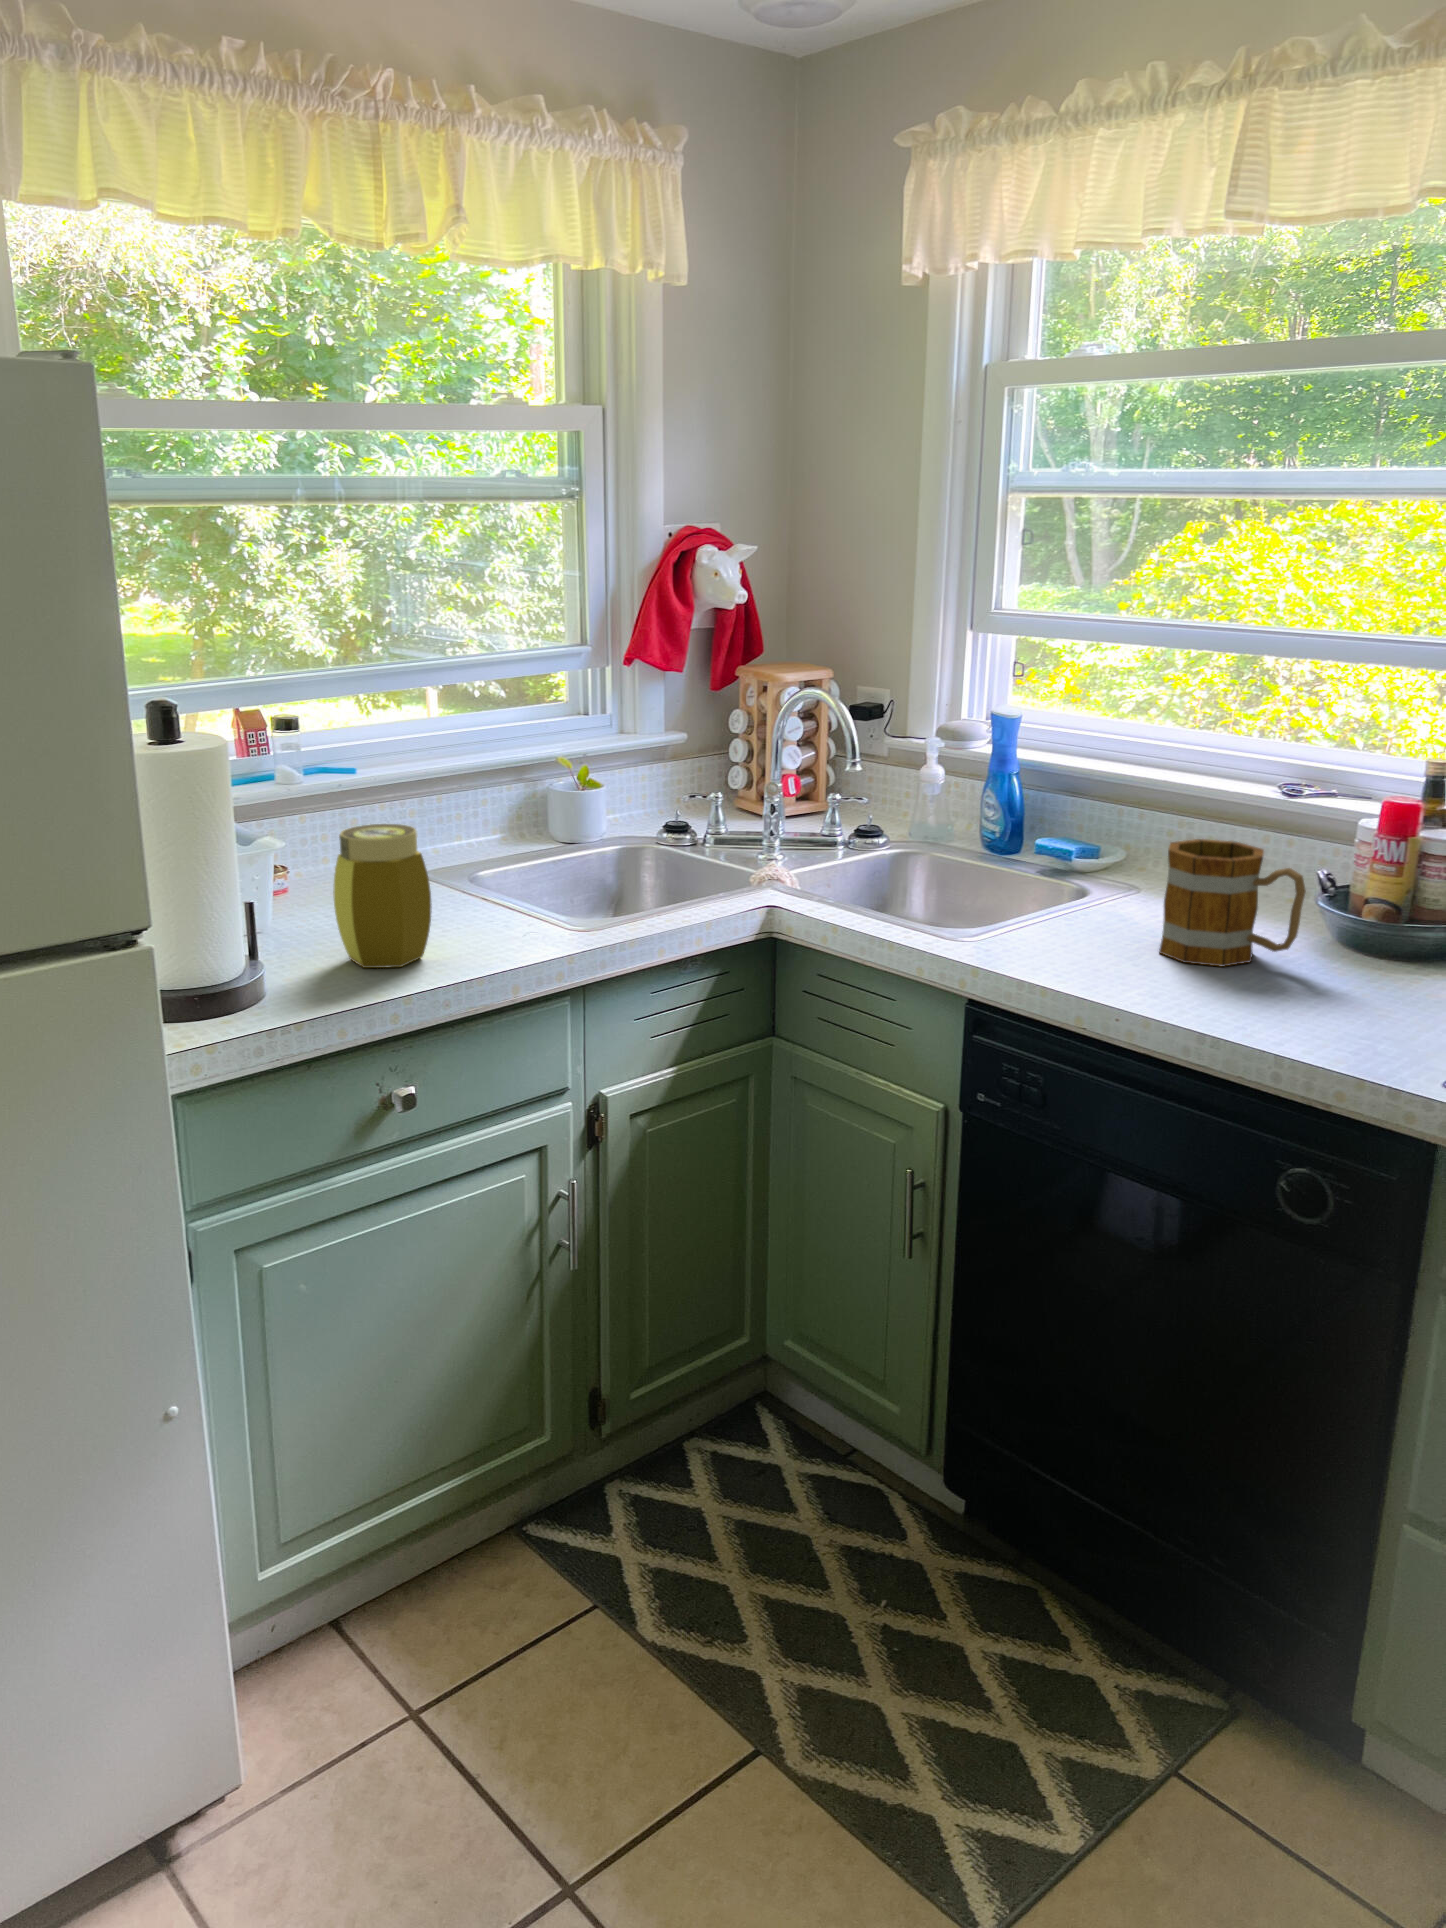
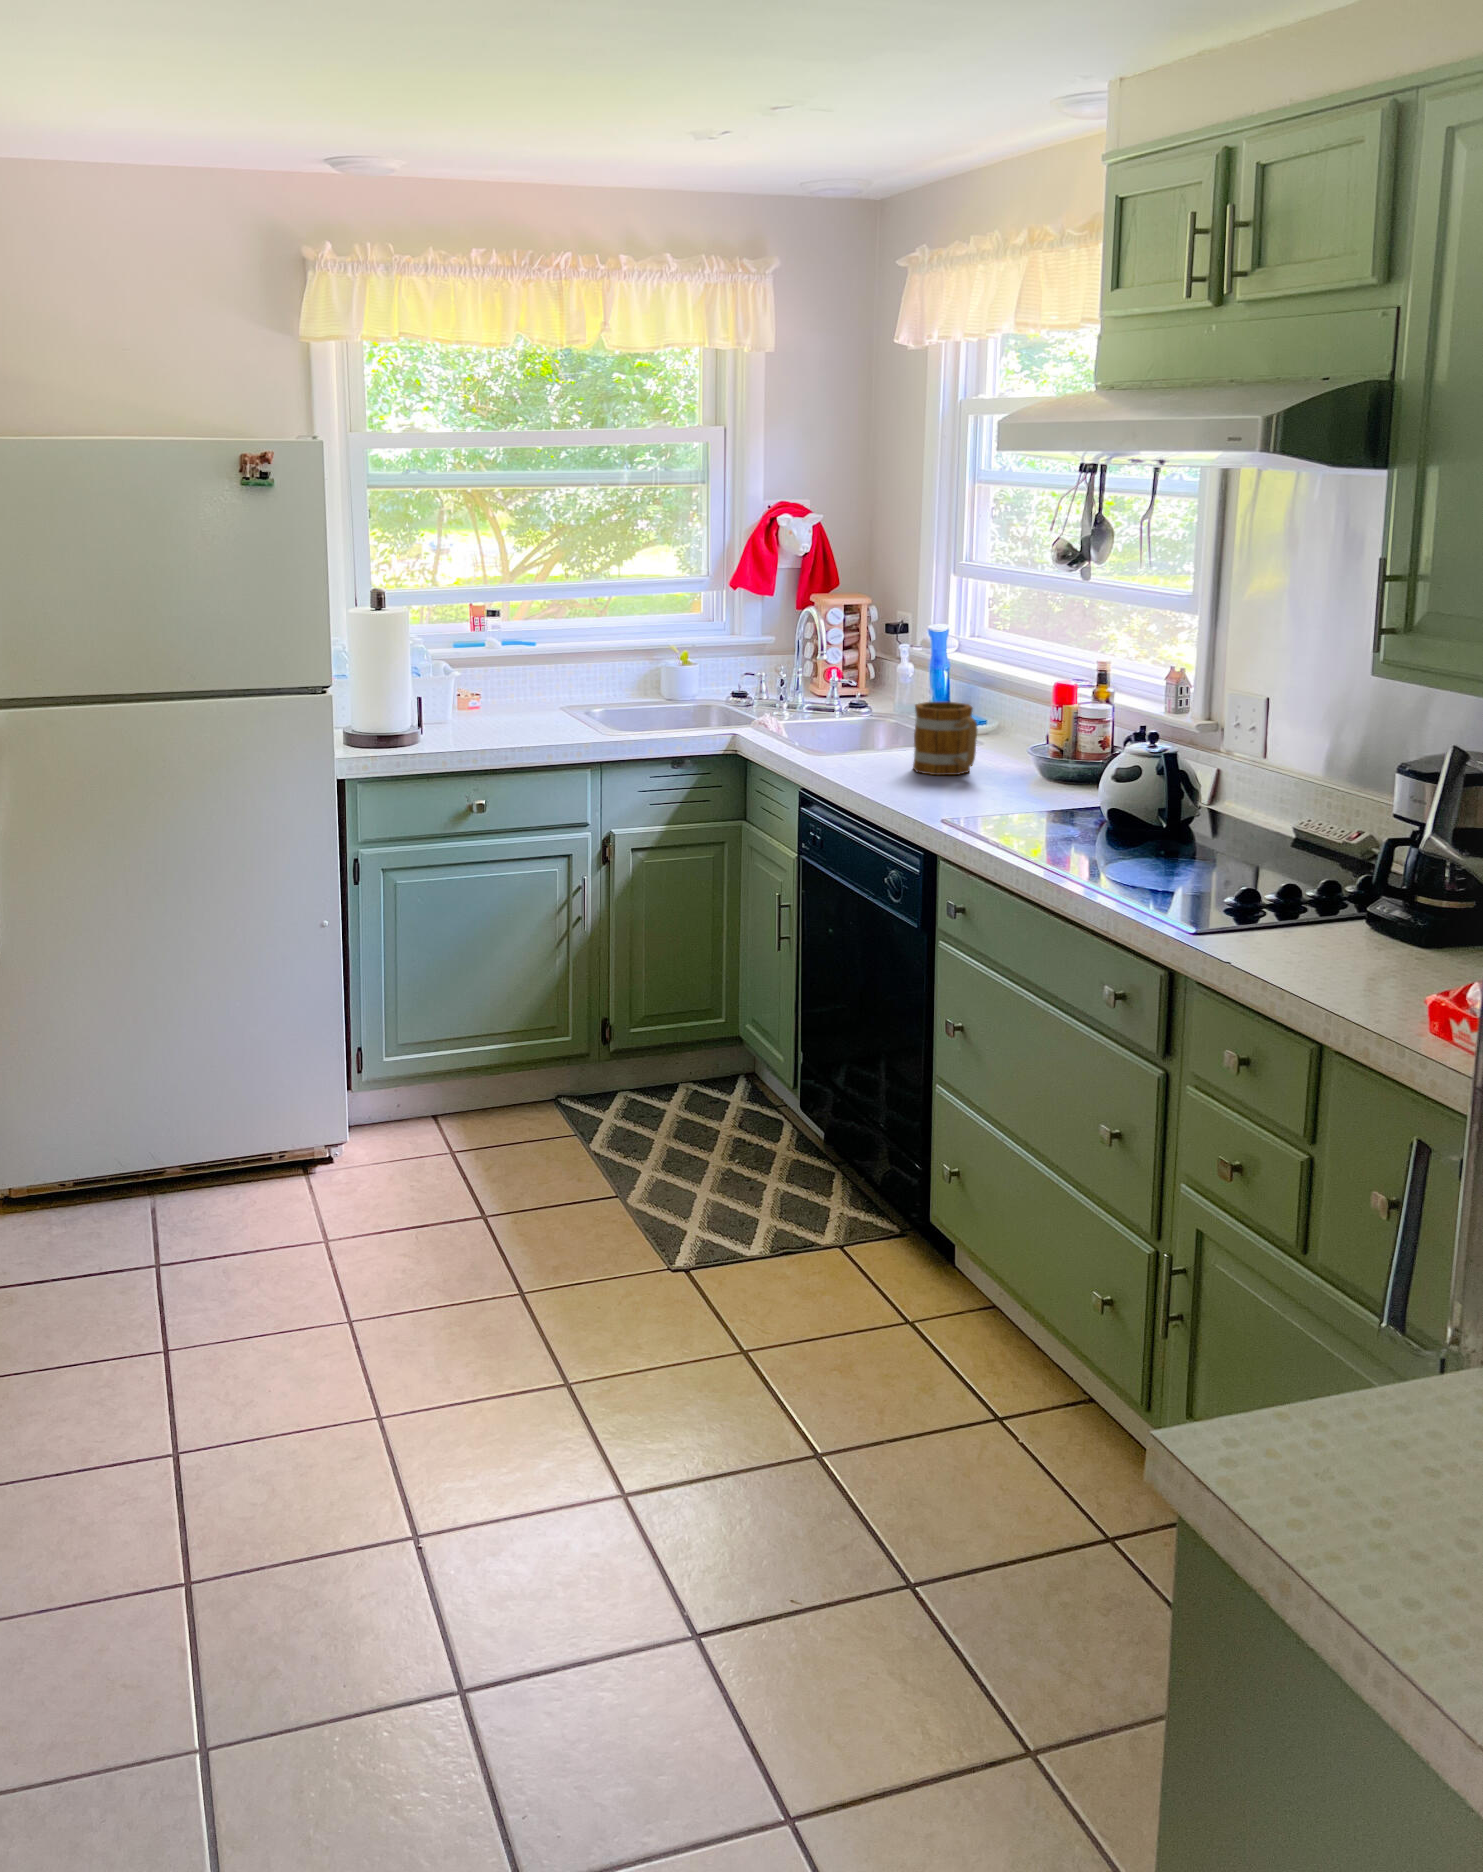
jar: present [333,824,431,968] -> none [468,665,516,742]

